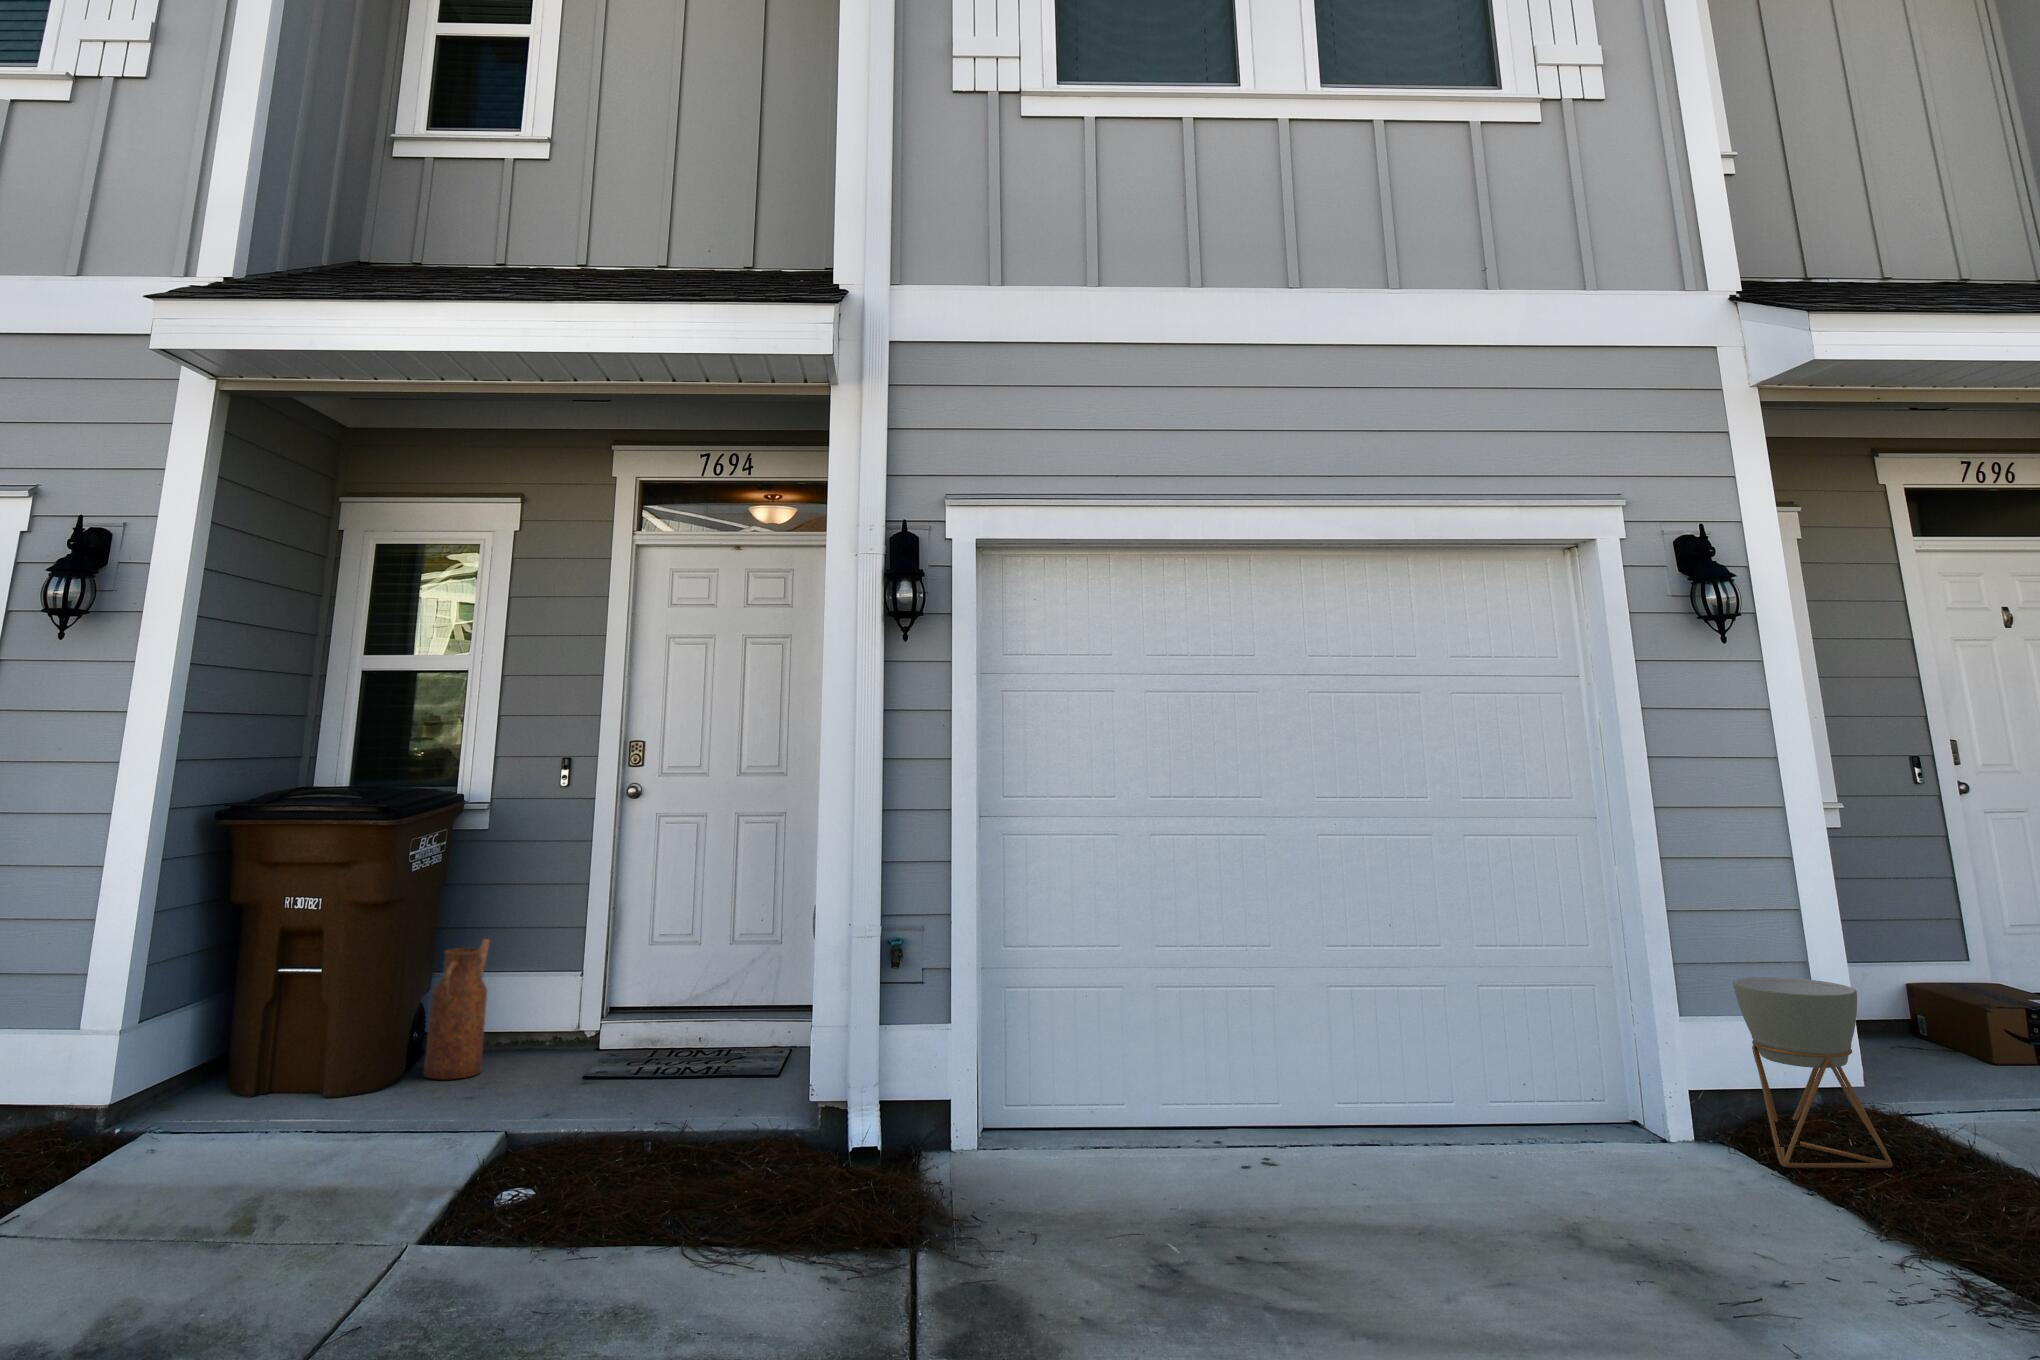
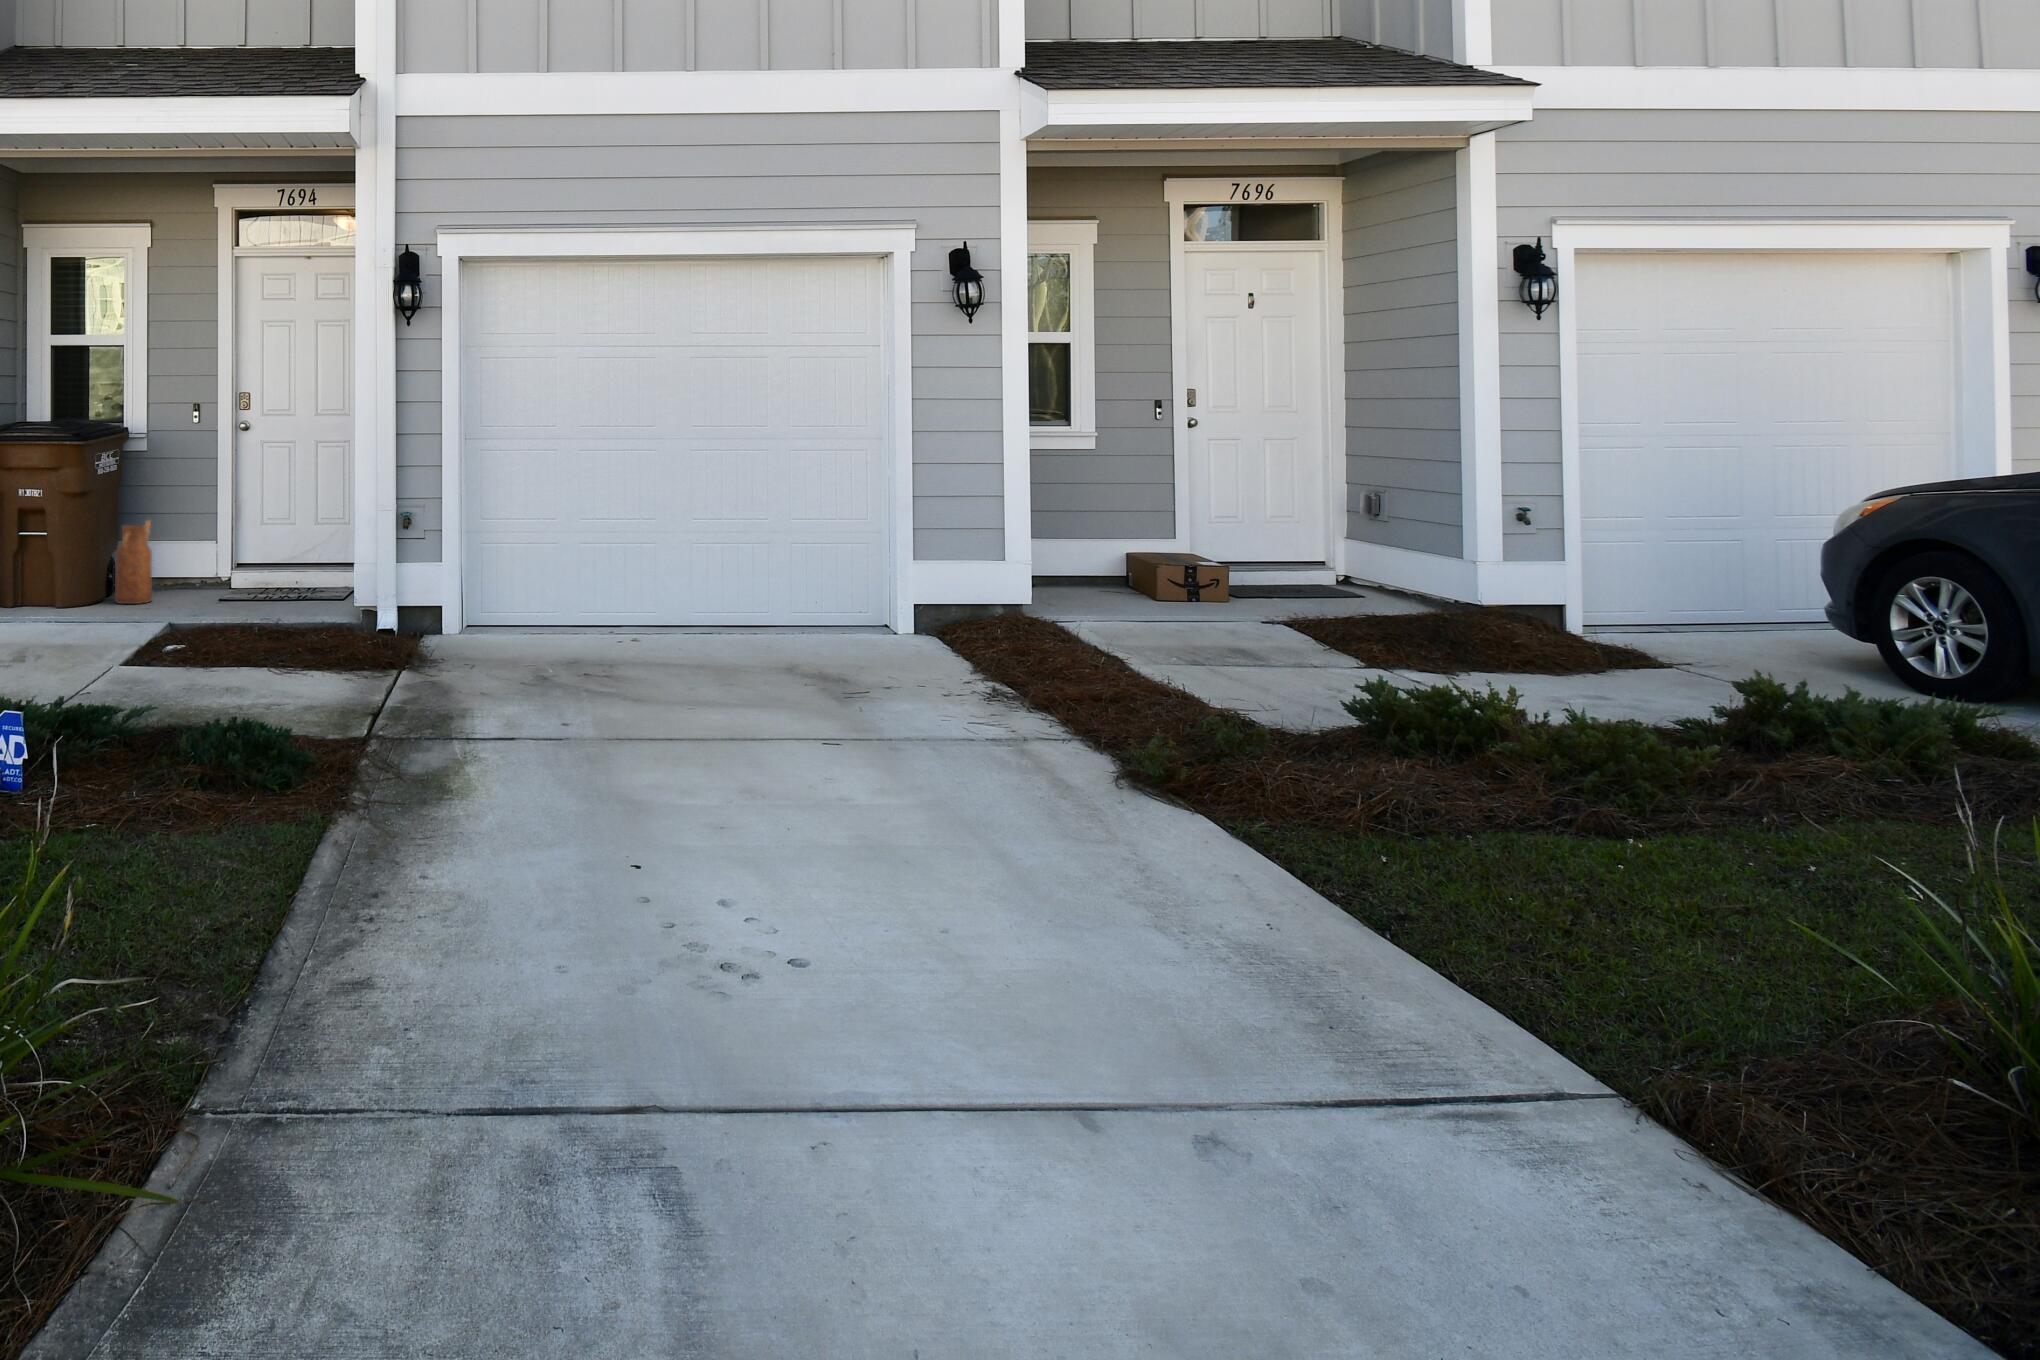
planter: present [1733,977,1893,1168] -> none [944,537,1020,644]

